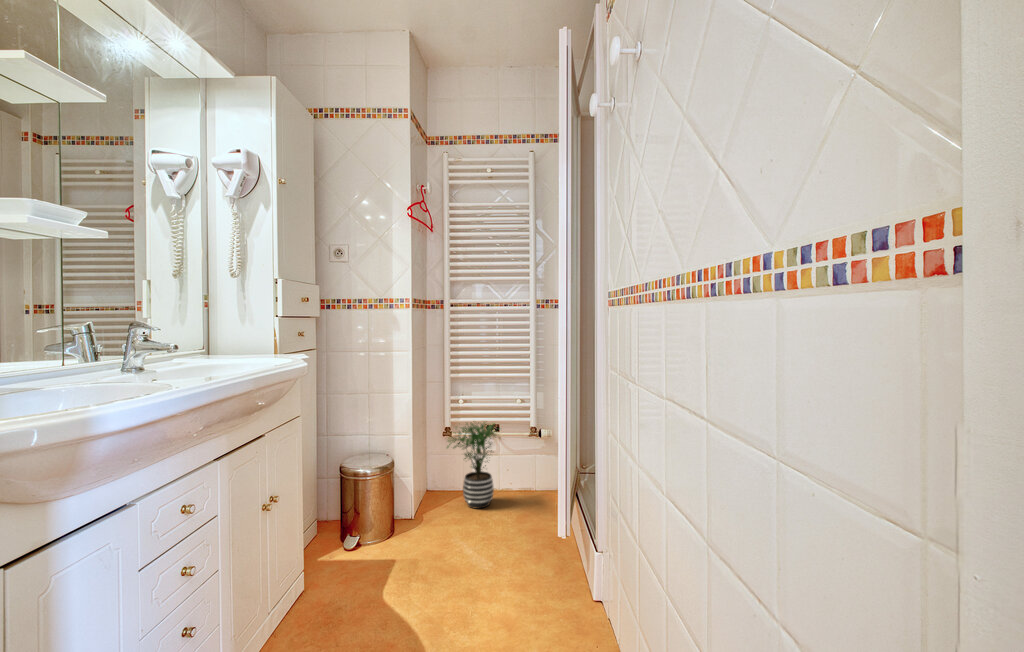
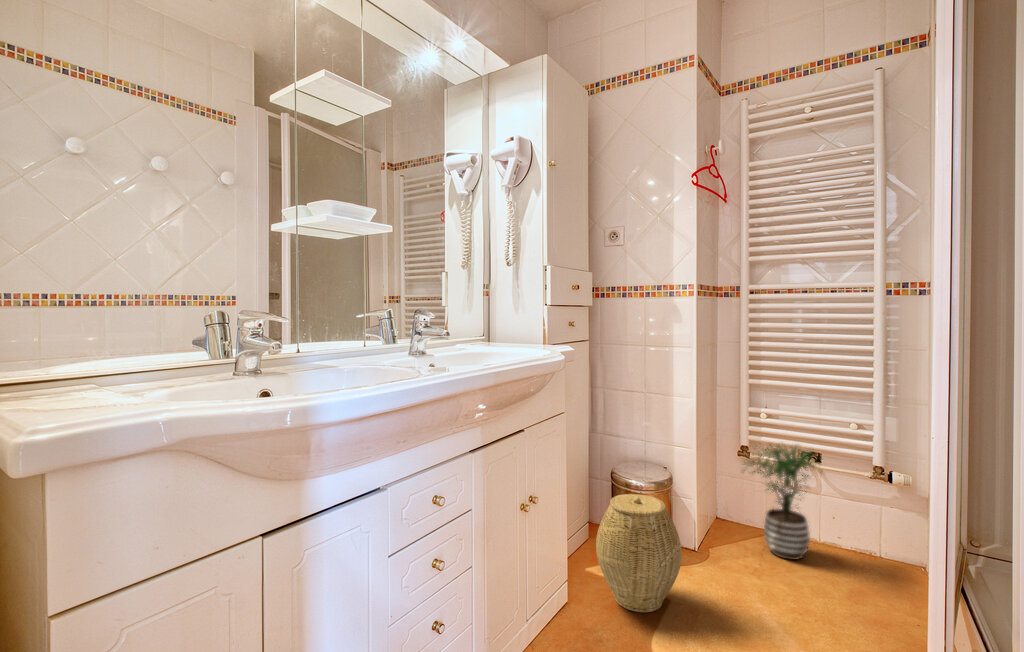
woven basket: none [331,479,405,579] -> present [596,494,682,612]

